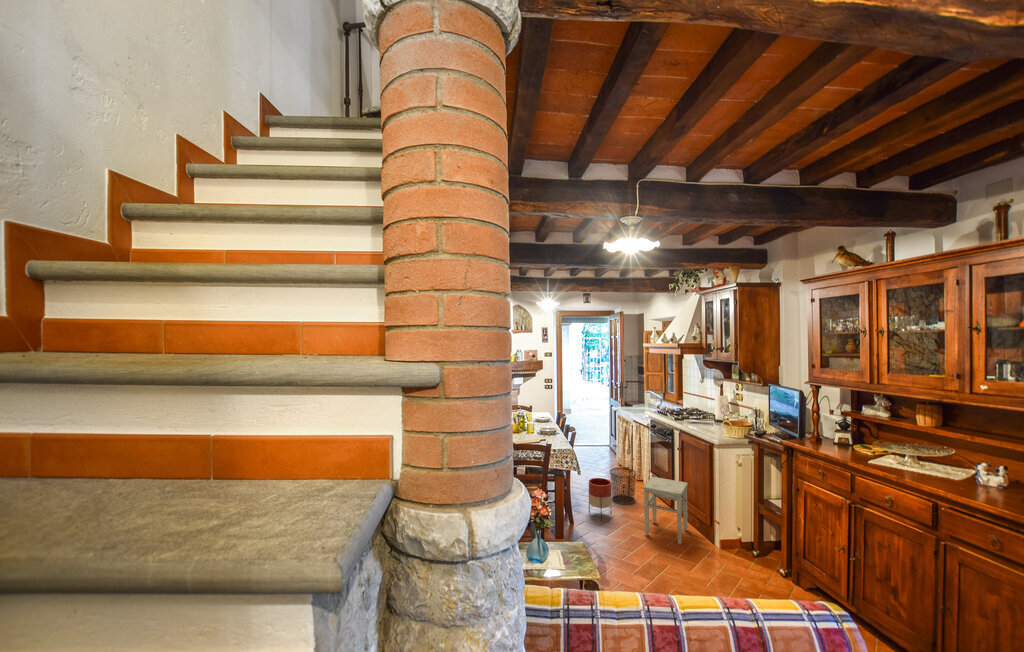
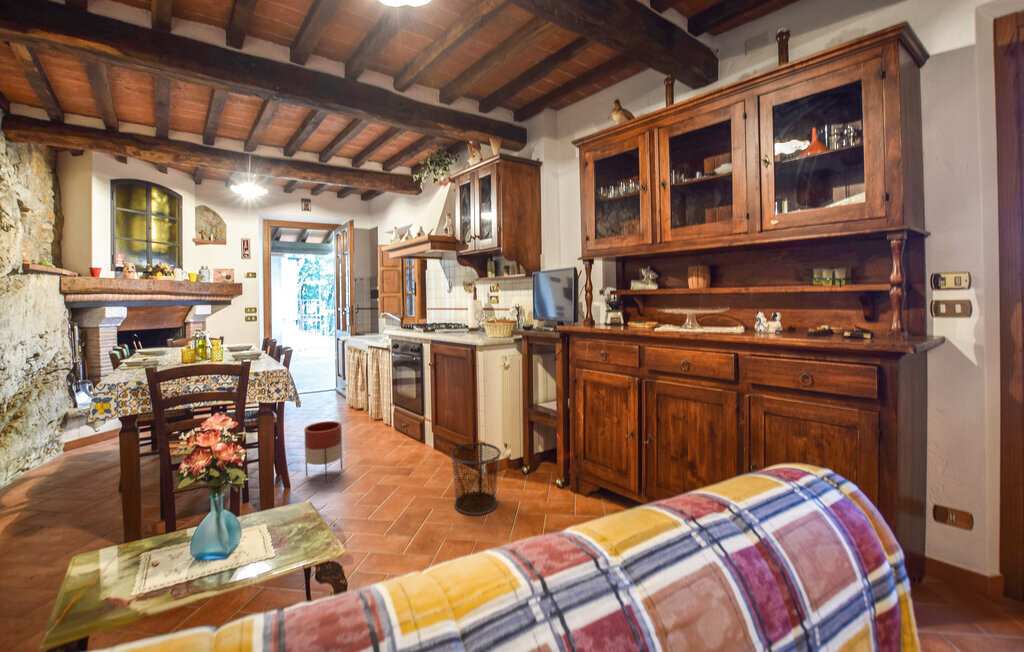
waste bin: present [610,468,637,505] -> present [450,443,501,515]
stool: present [643,477,688,544] -> none [390,404,445,484]

